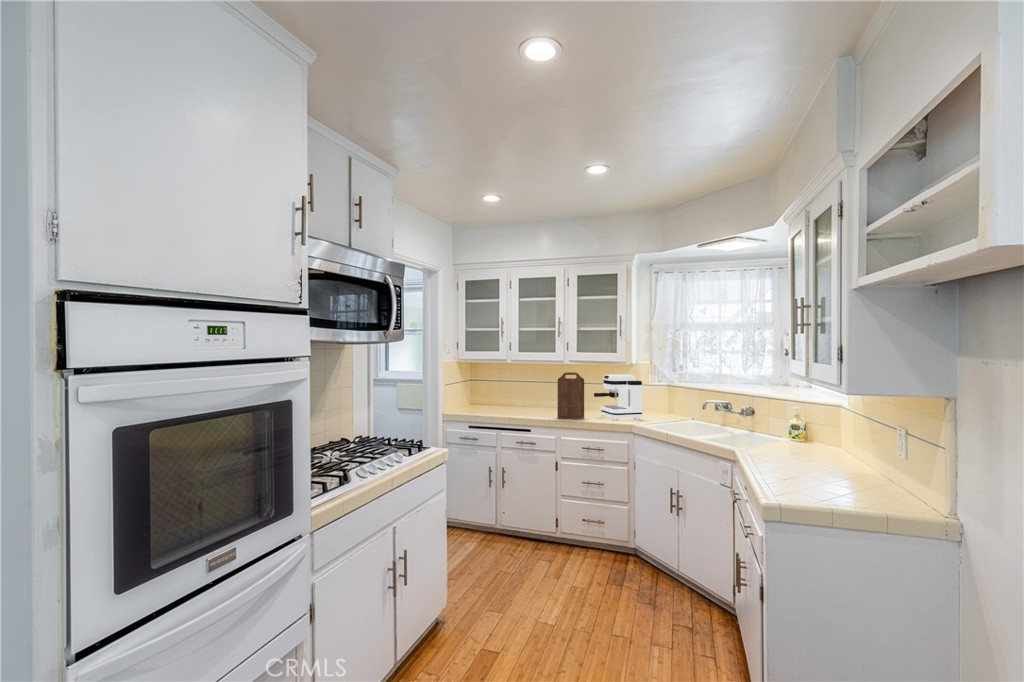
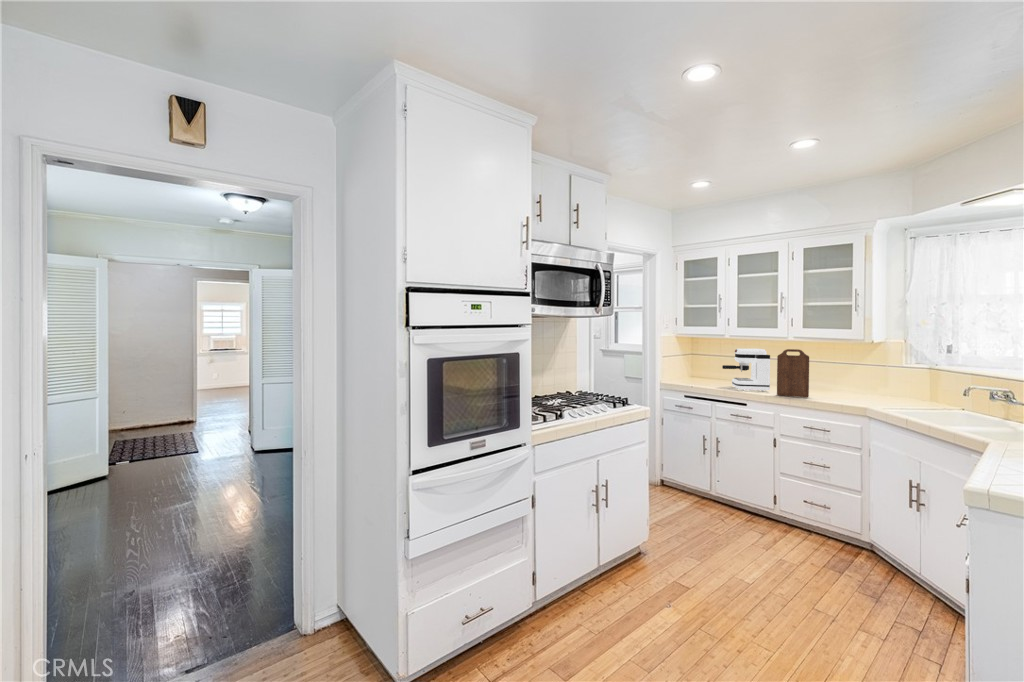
coffee maker: present [594,374,642,419] -> present [722,349,770,391]

